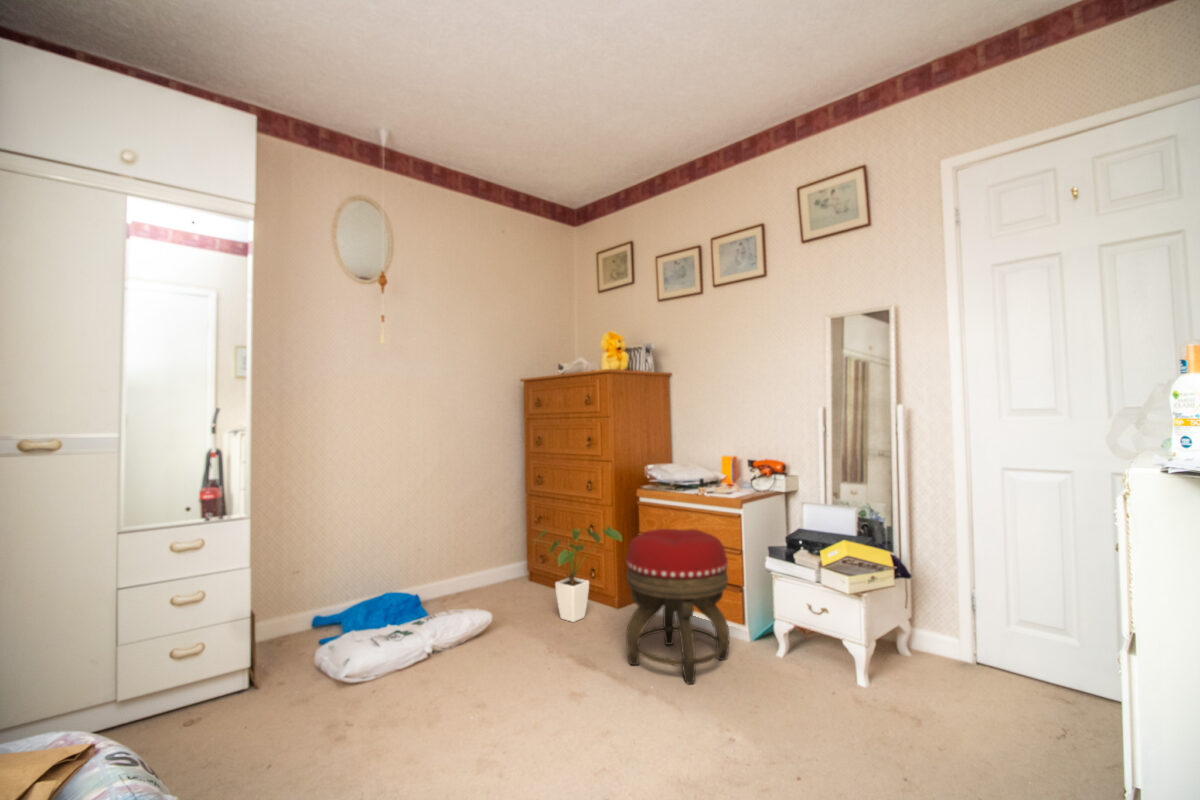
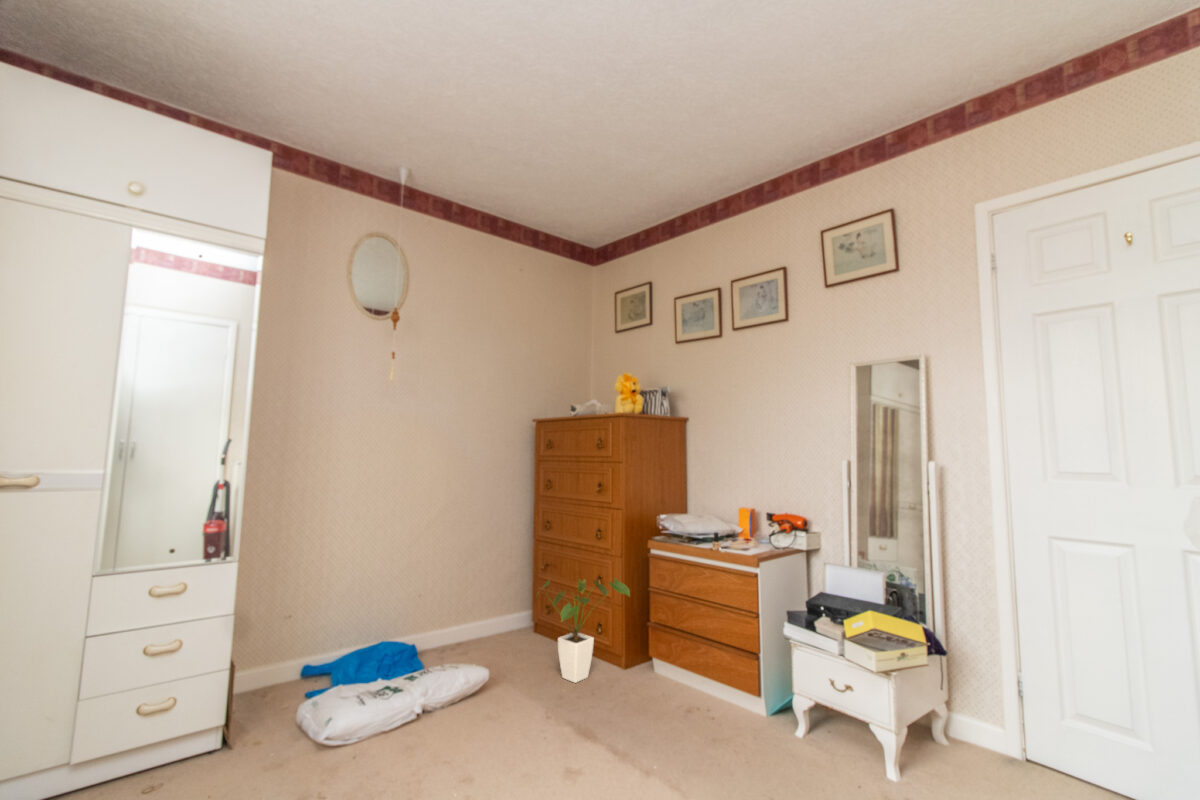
footstool: present [626,529,729,684] -> none [629,587,743,768]

